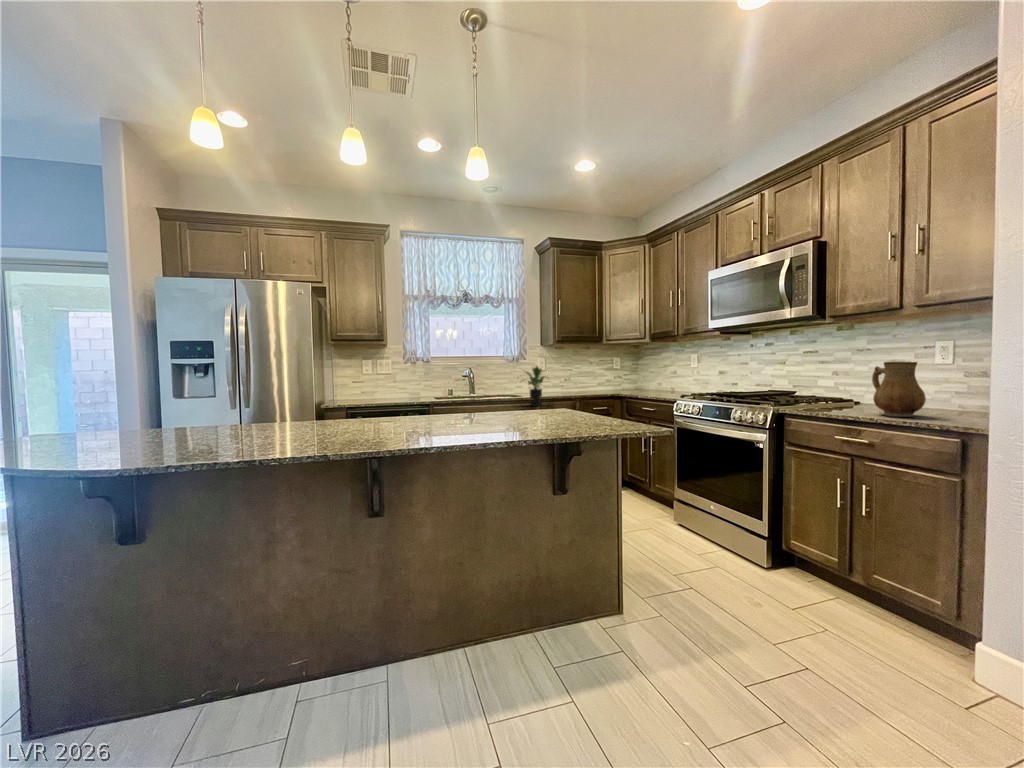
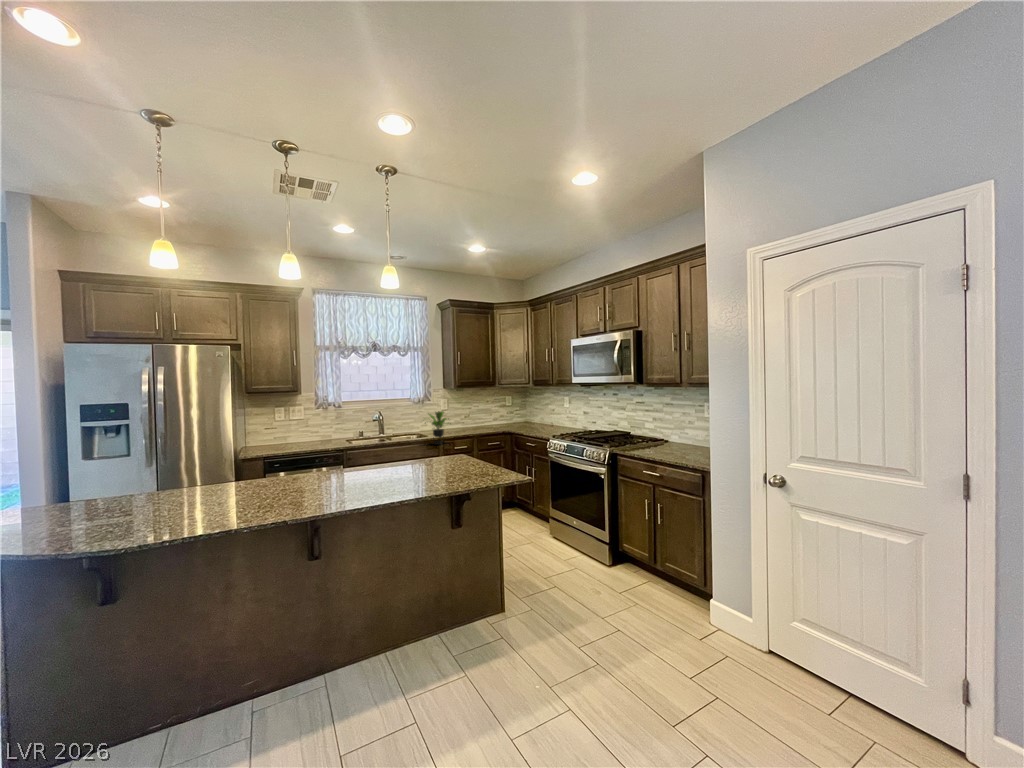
ceramic pitcher: present [872,362,926,417] -> none [665,420,693,457]

